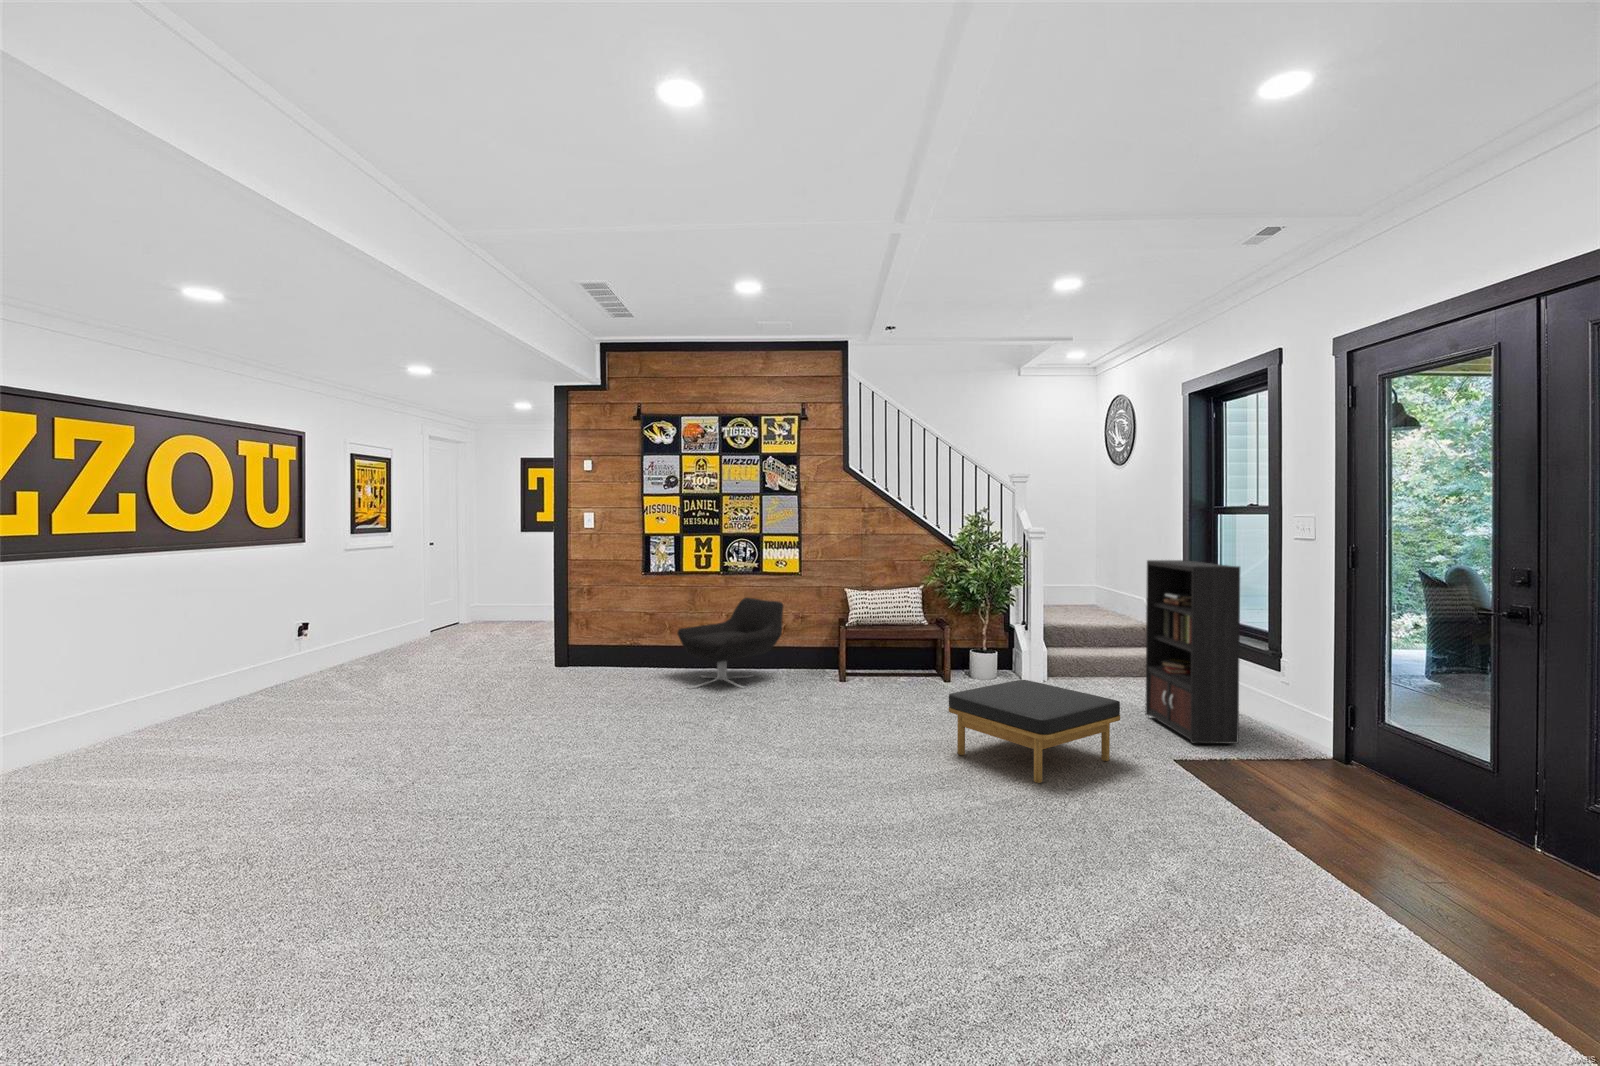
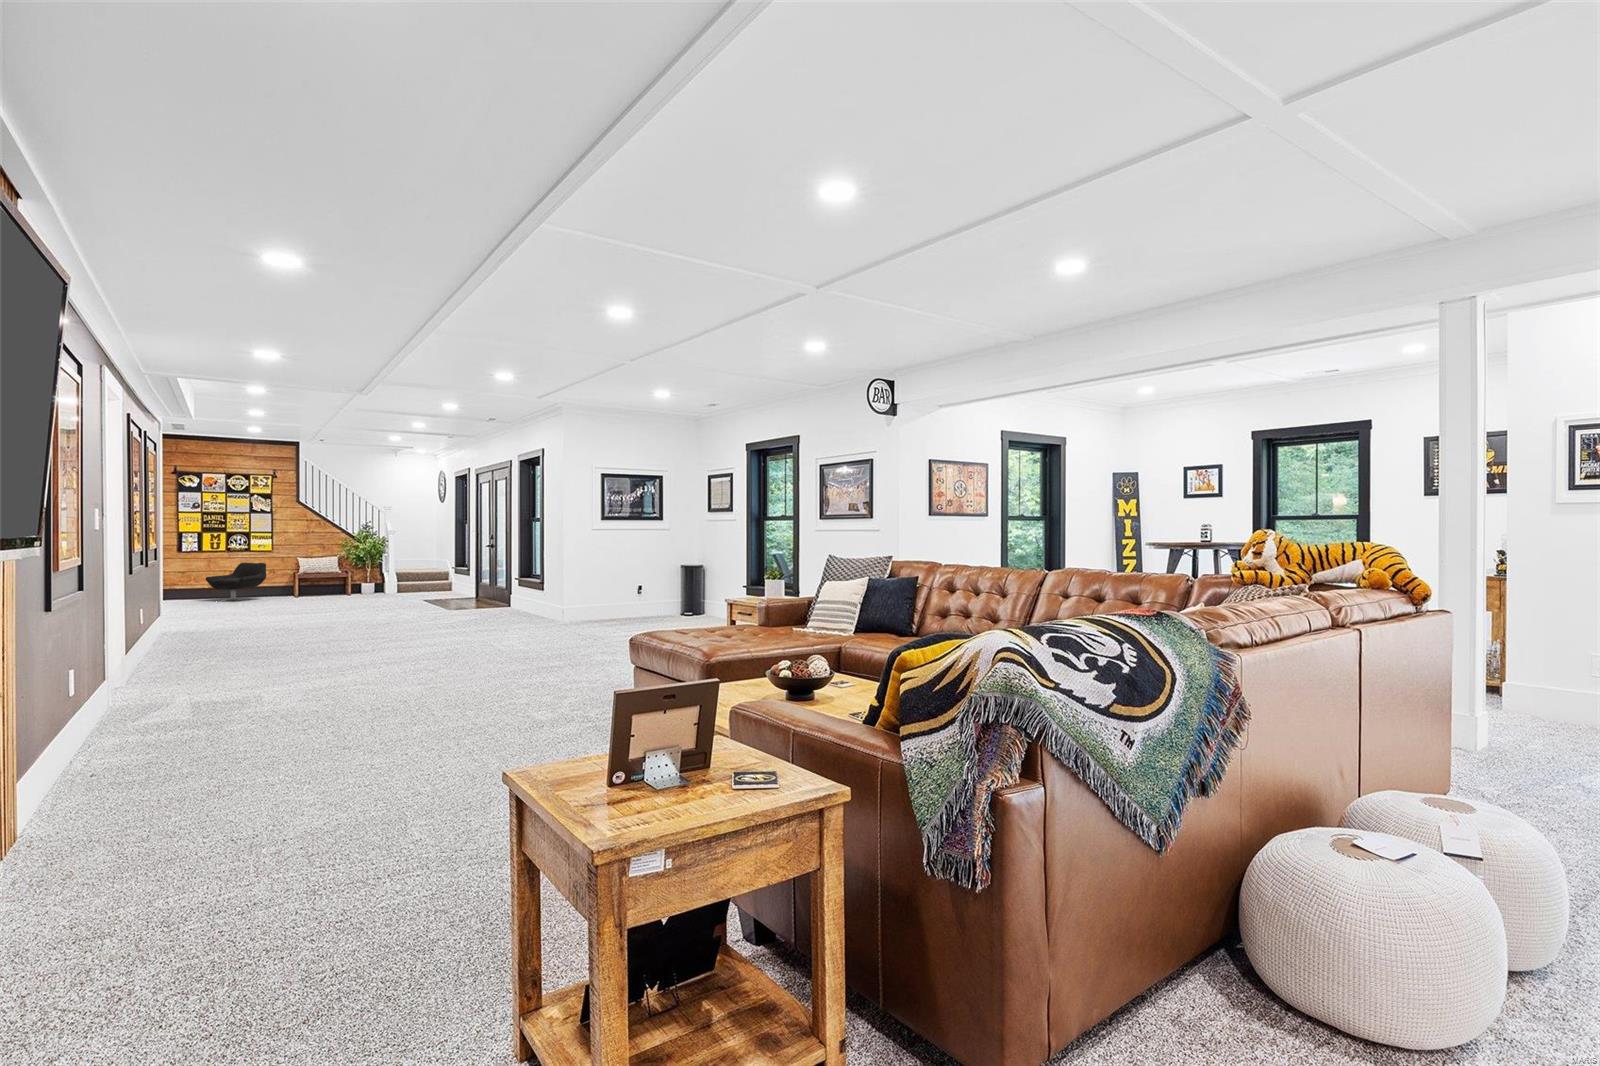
bookcase: present [1146,560,1295,756] -> none [428,541,466,599]
ottoman: present [949,680,1120,783] -> none [348,582,408,605]

